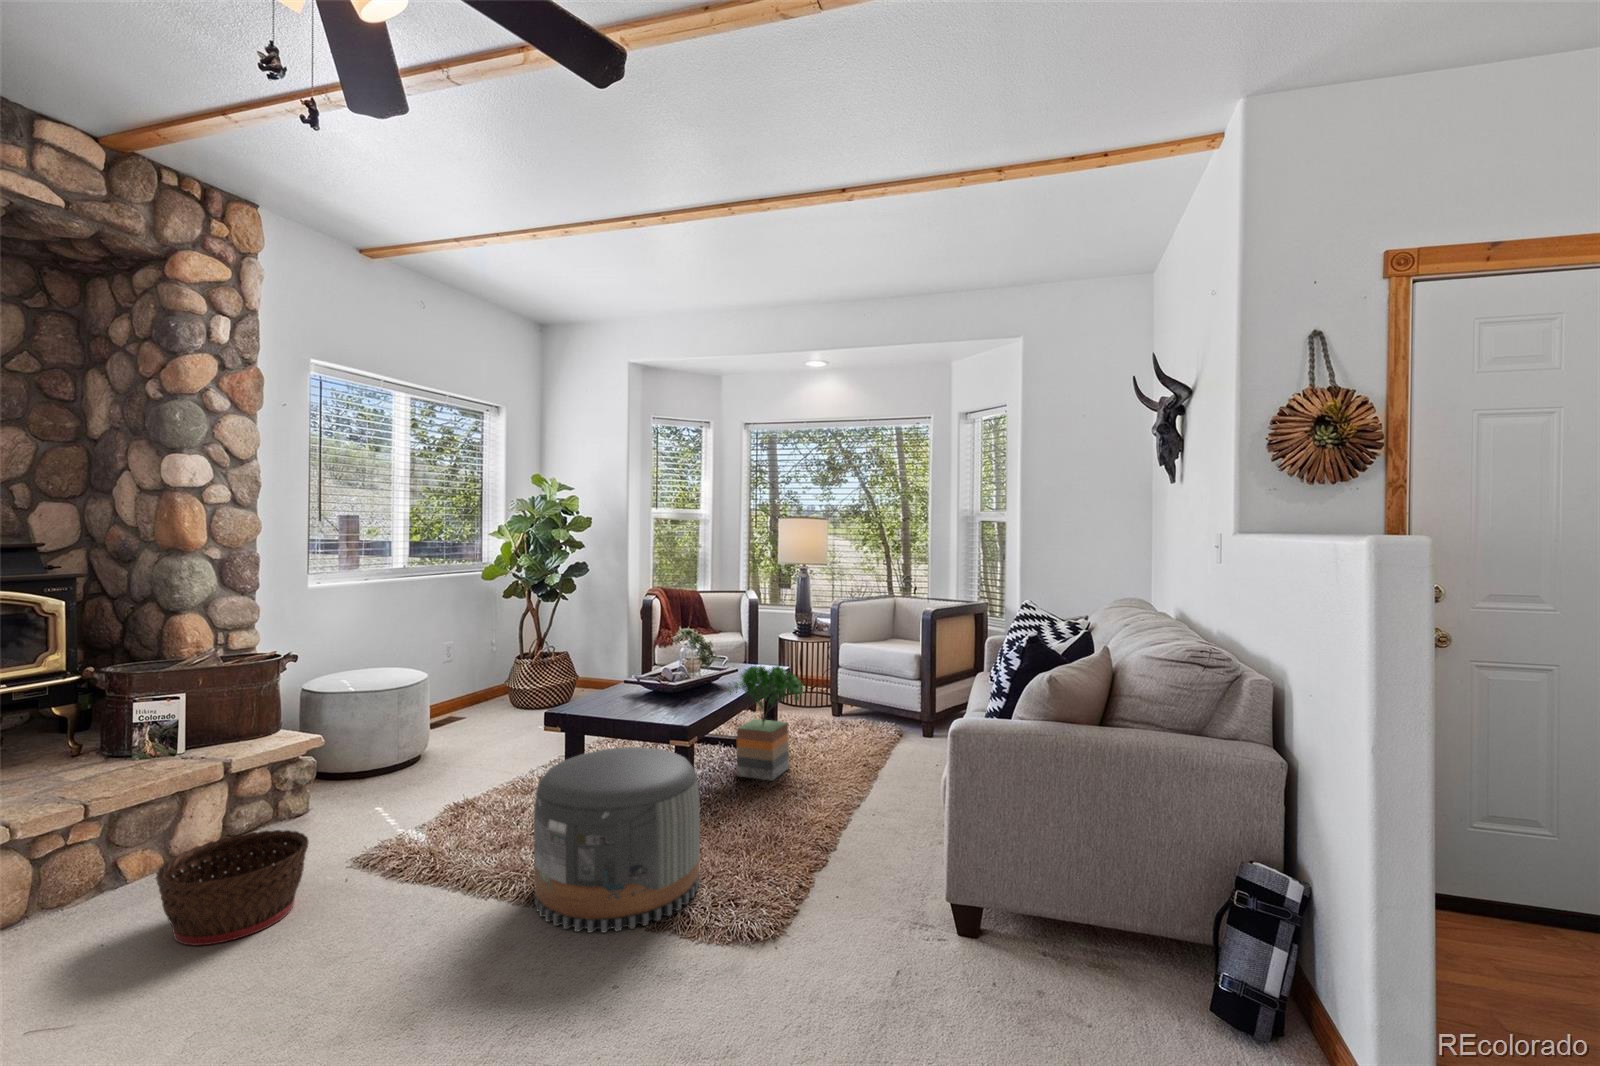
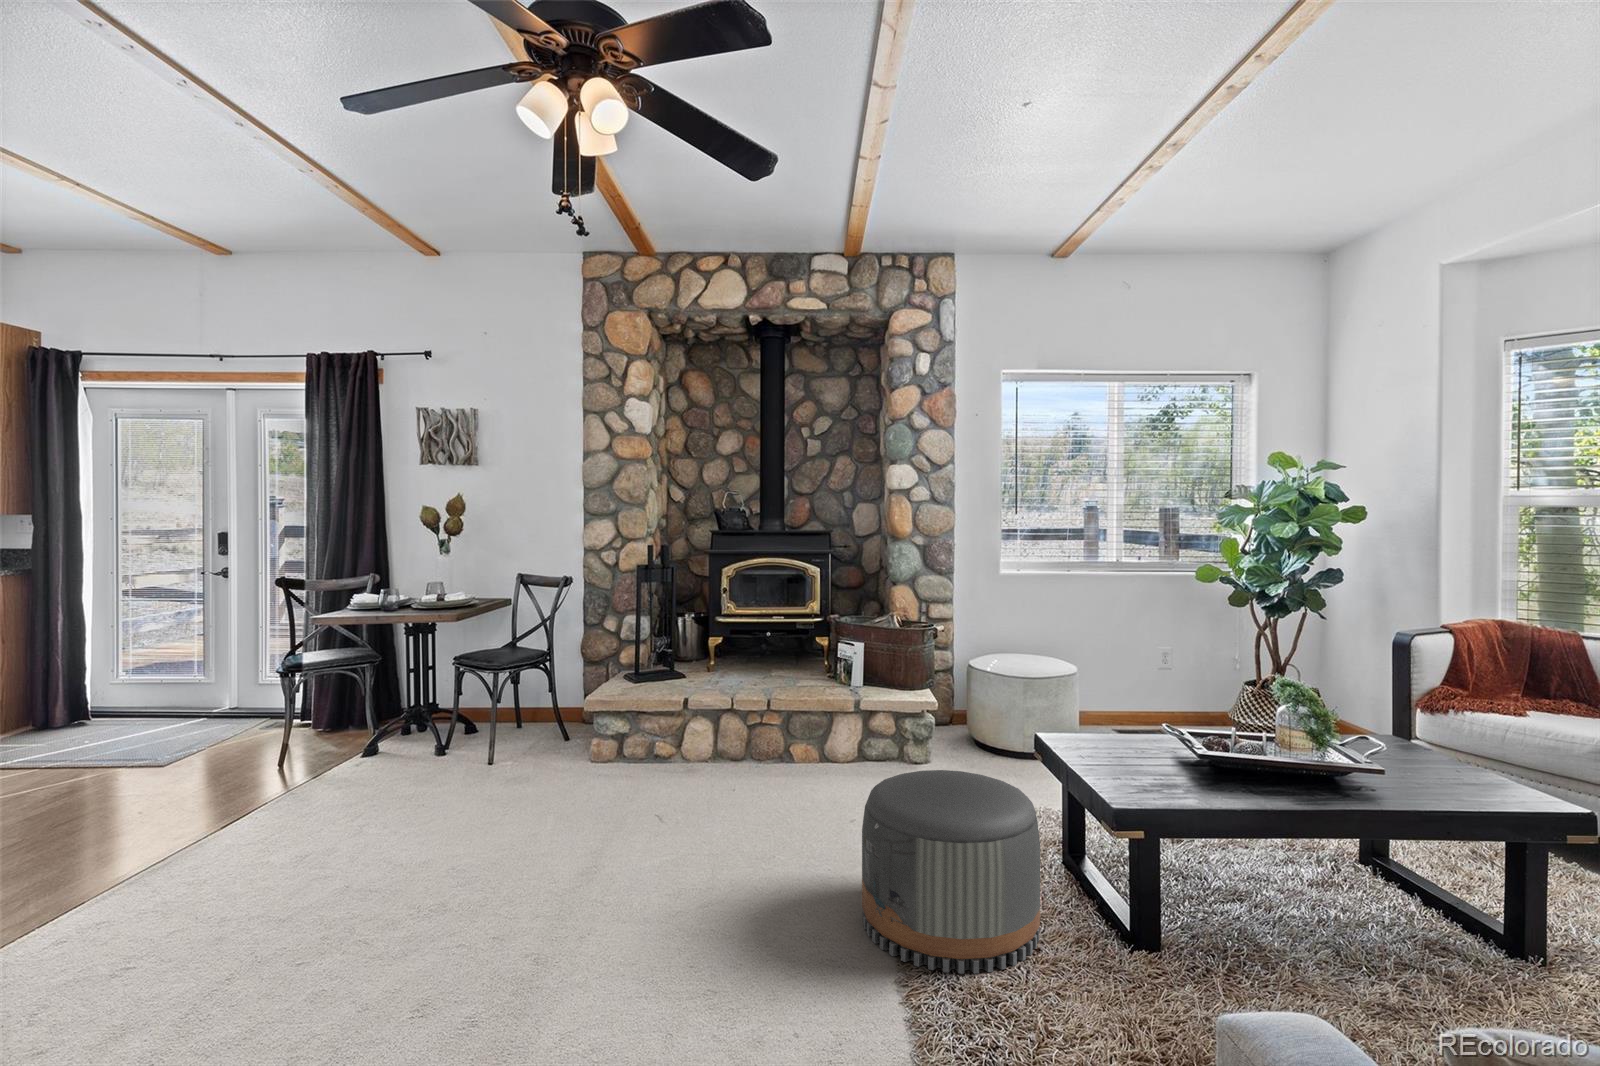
potted tree: present [726,666,804,781] -> none [1283,749,1448,945]
basket: present [155,830,309,945] -> none [741,746,826,815]

